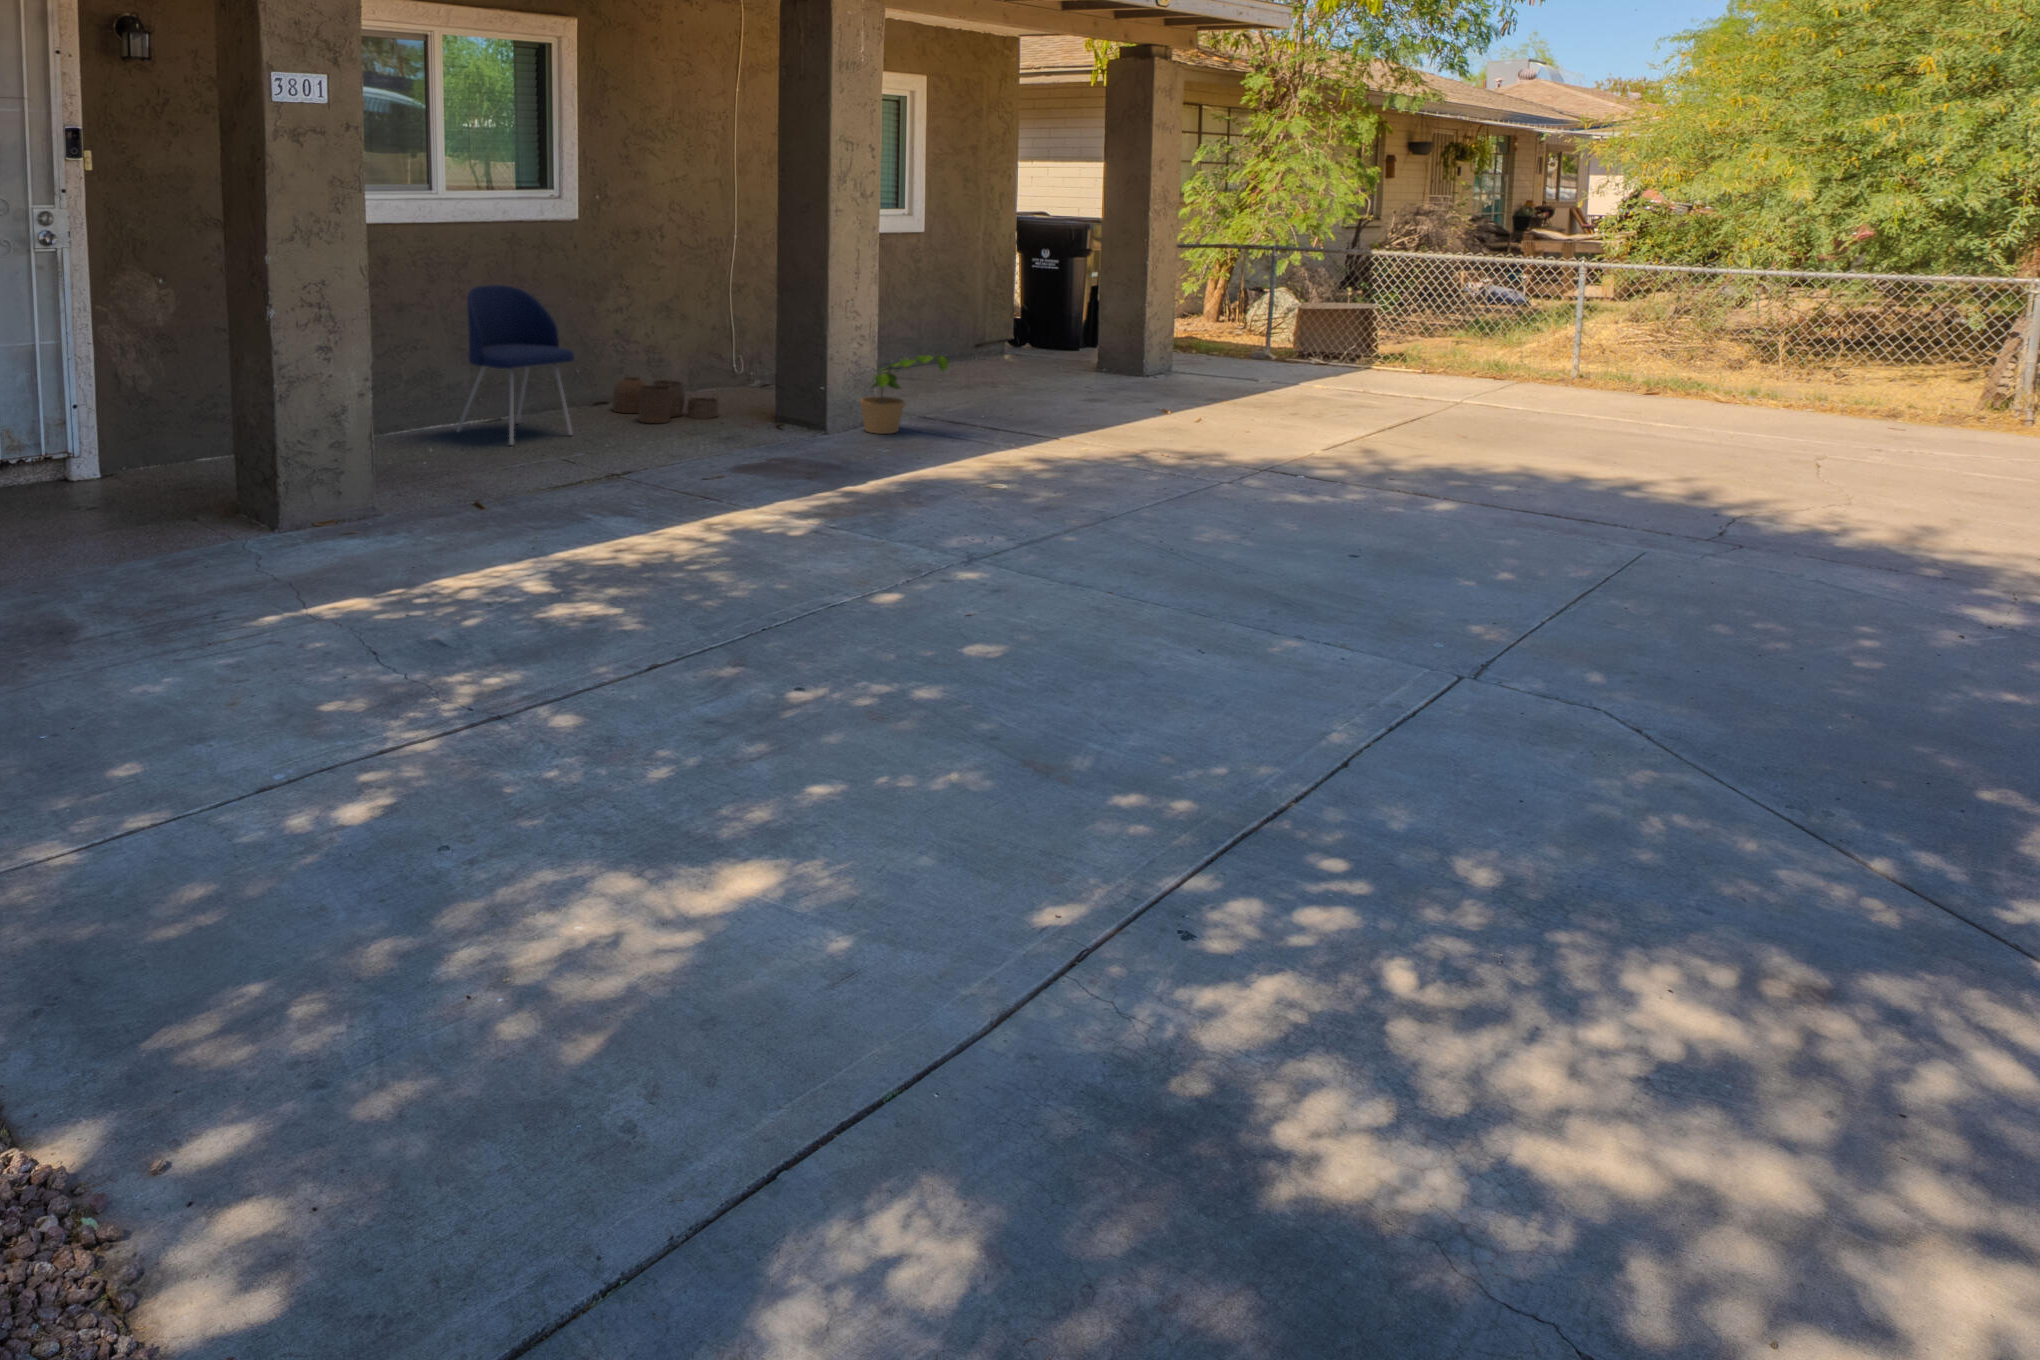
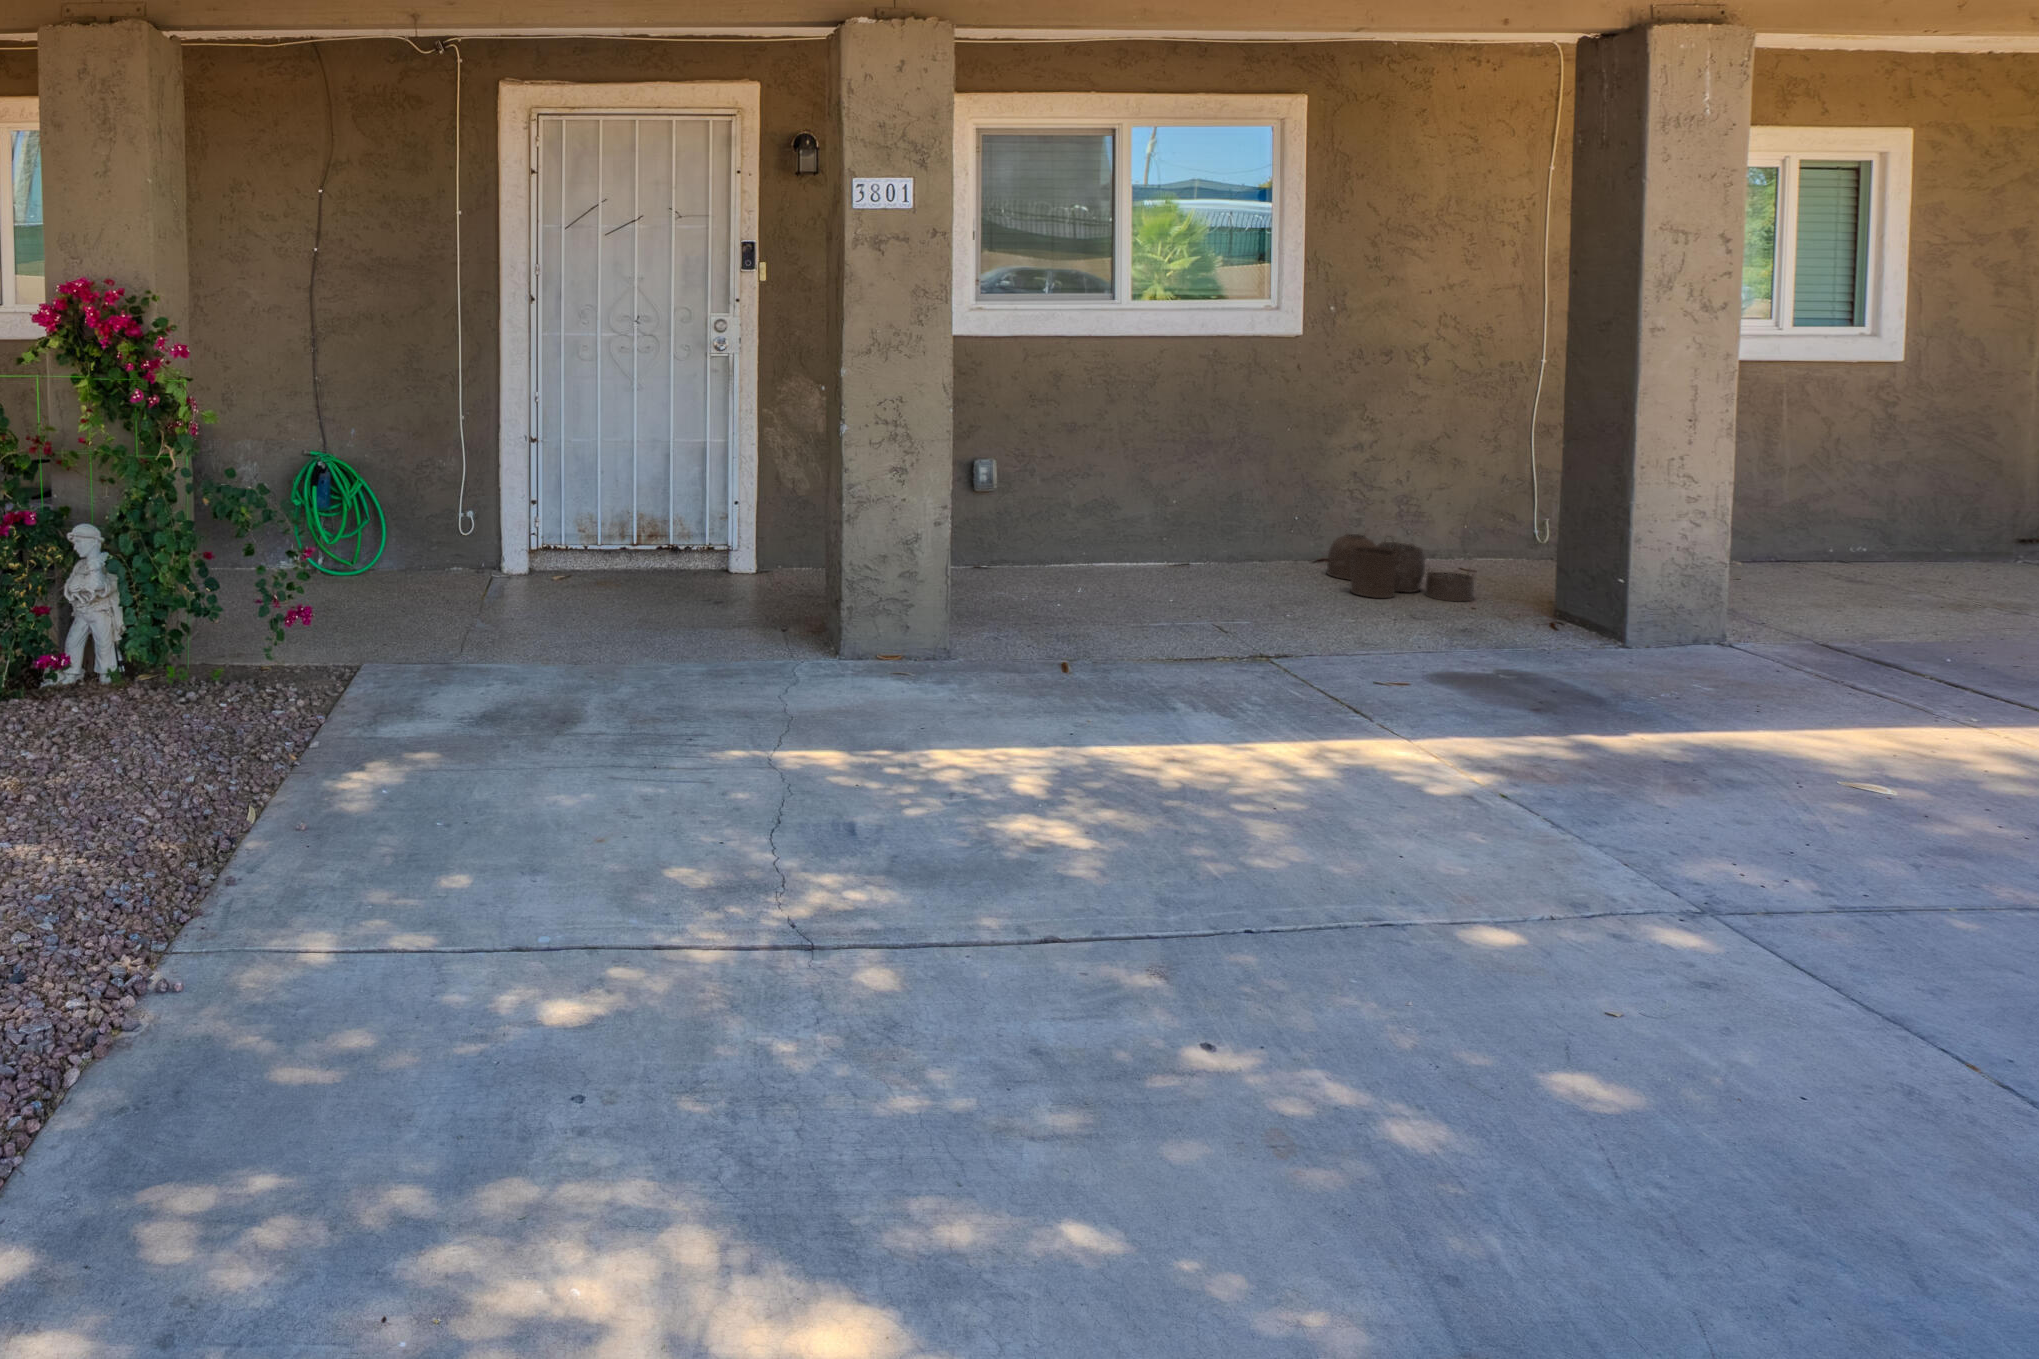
chair: present [457,285,574,445] -> none [1112,409,1254,598]
potted plant: present [860,355,948,434] -> none [1696,553,1869,667]

